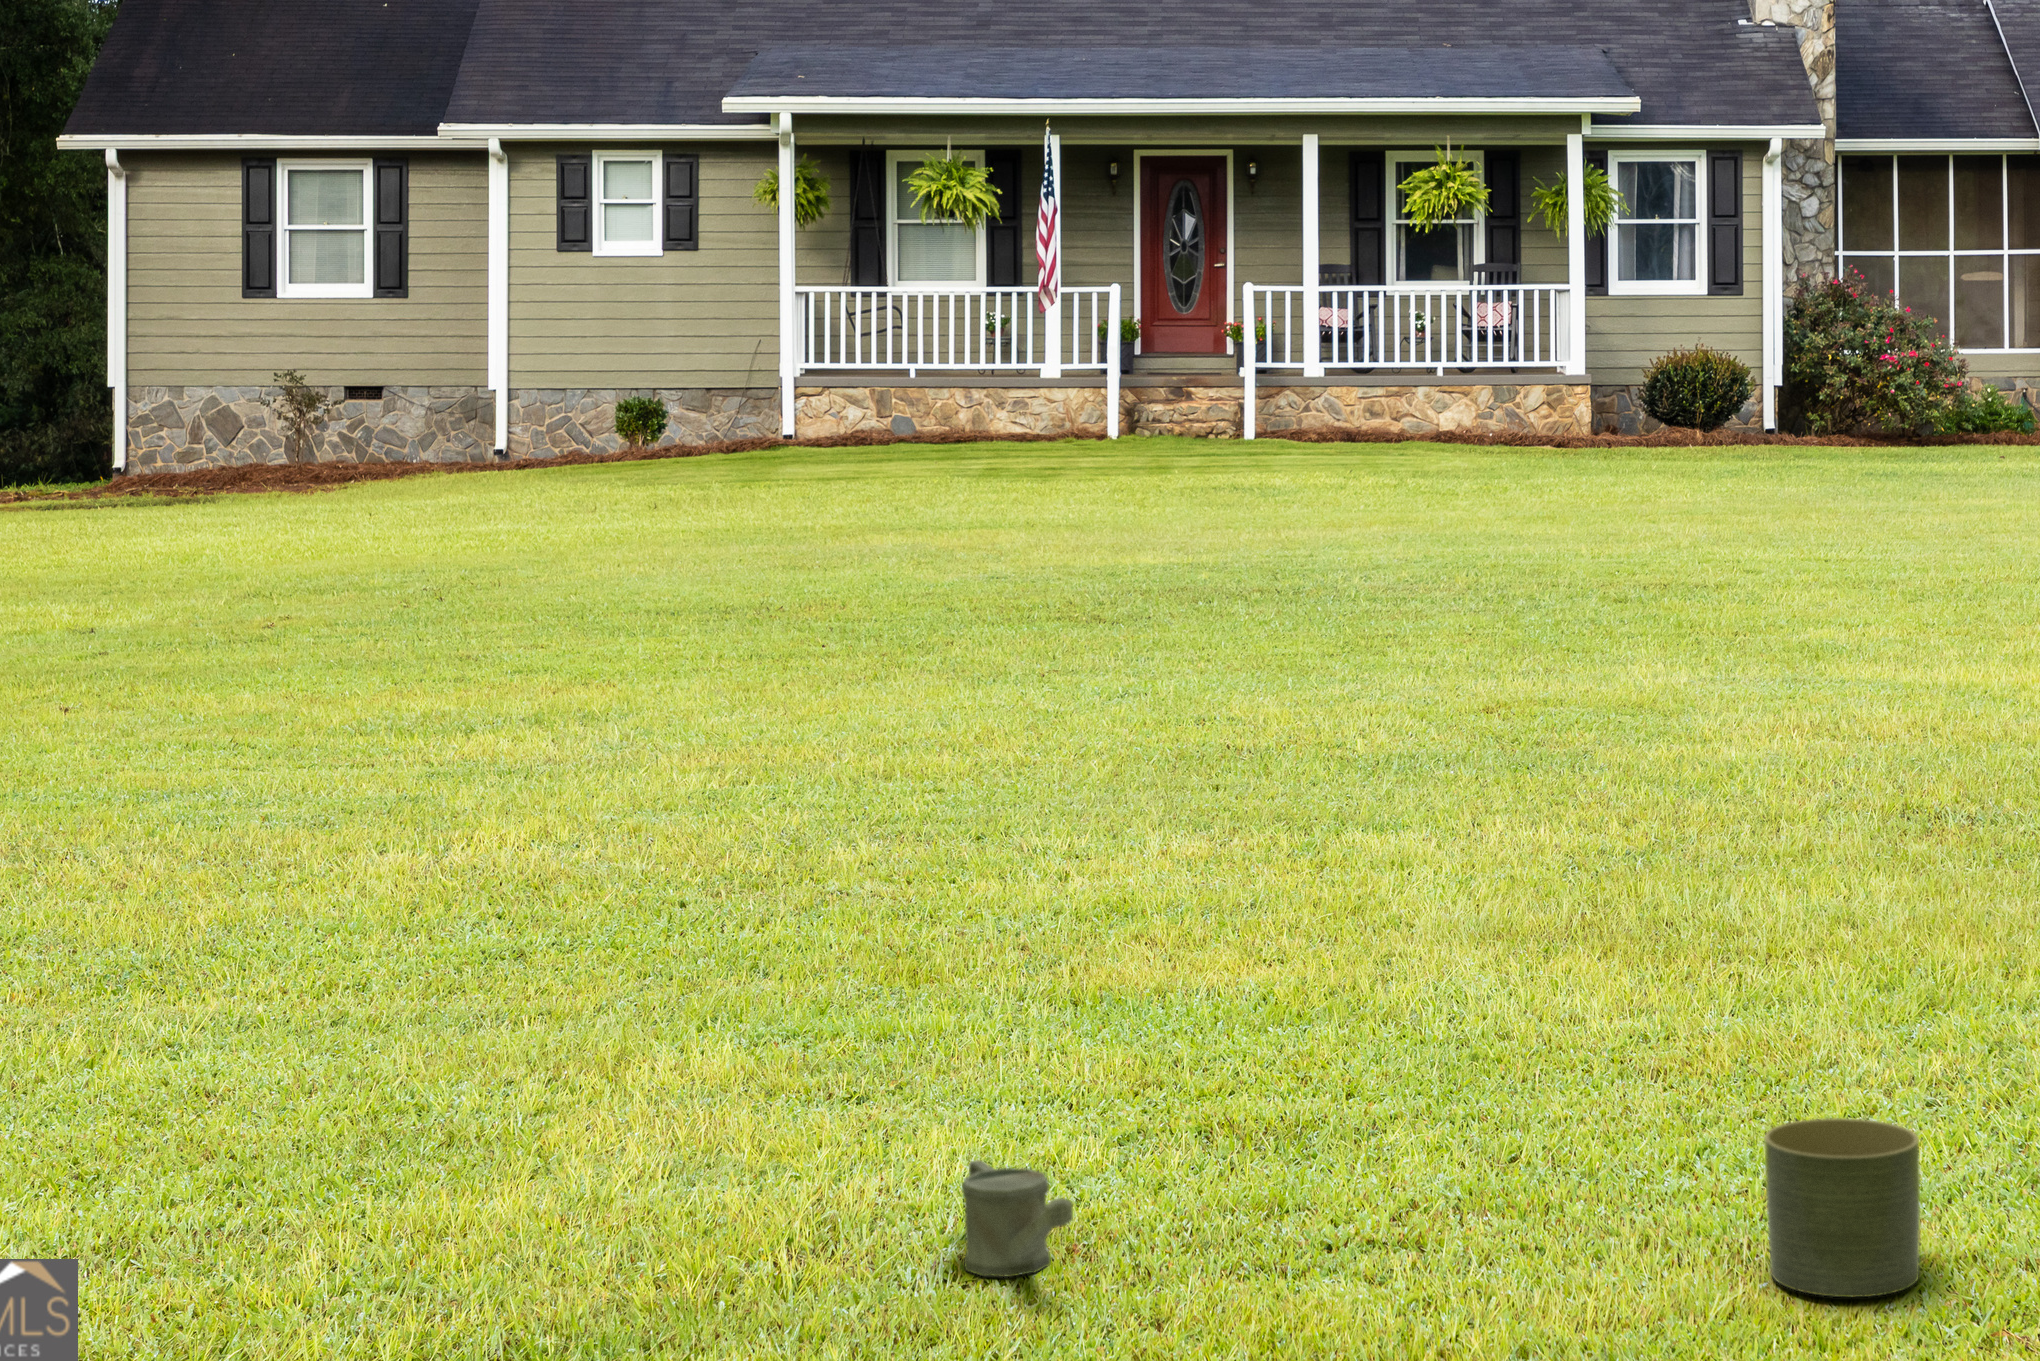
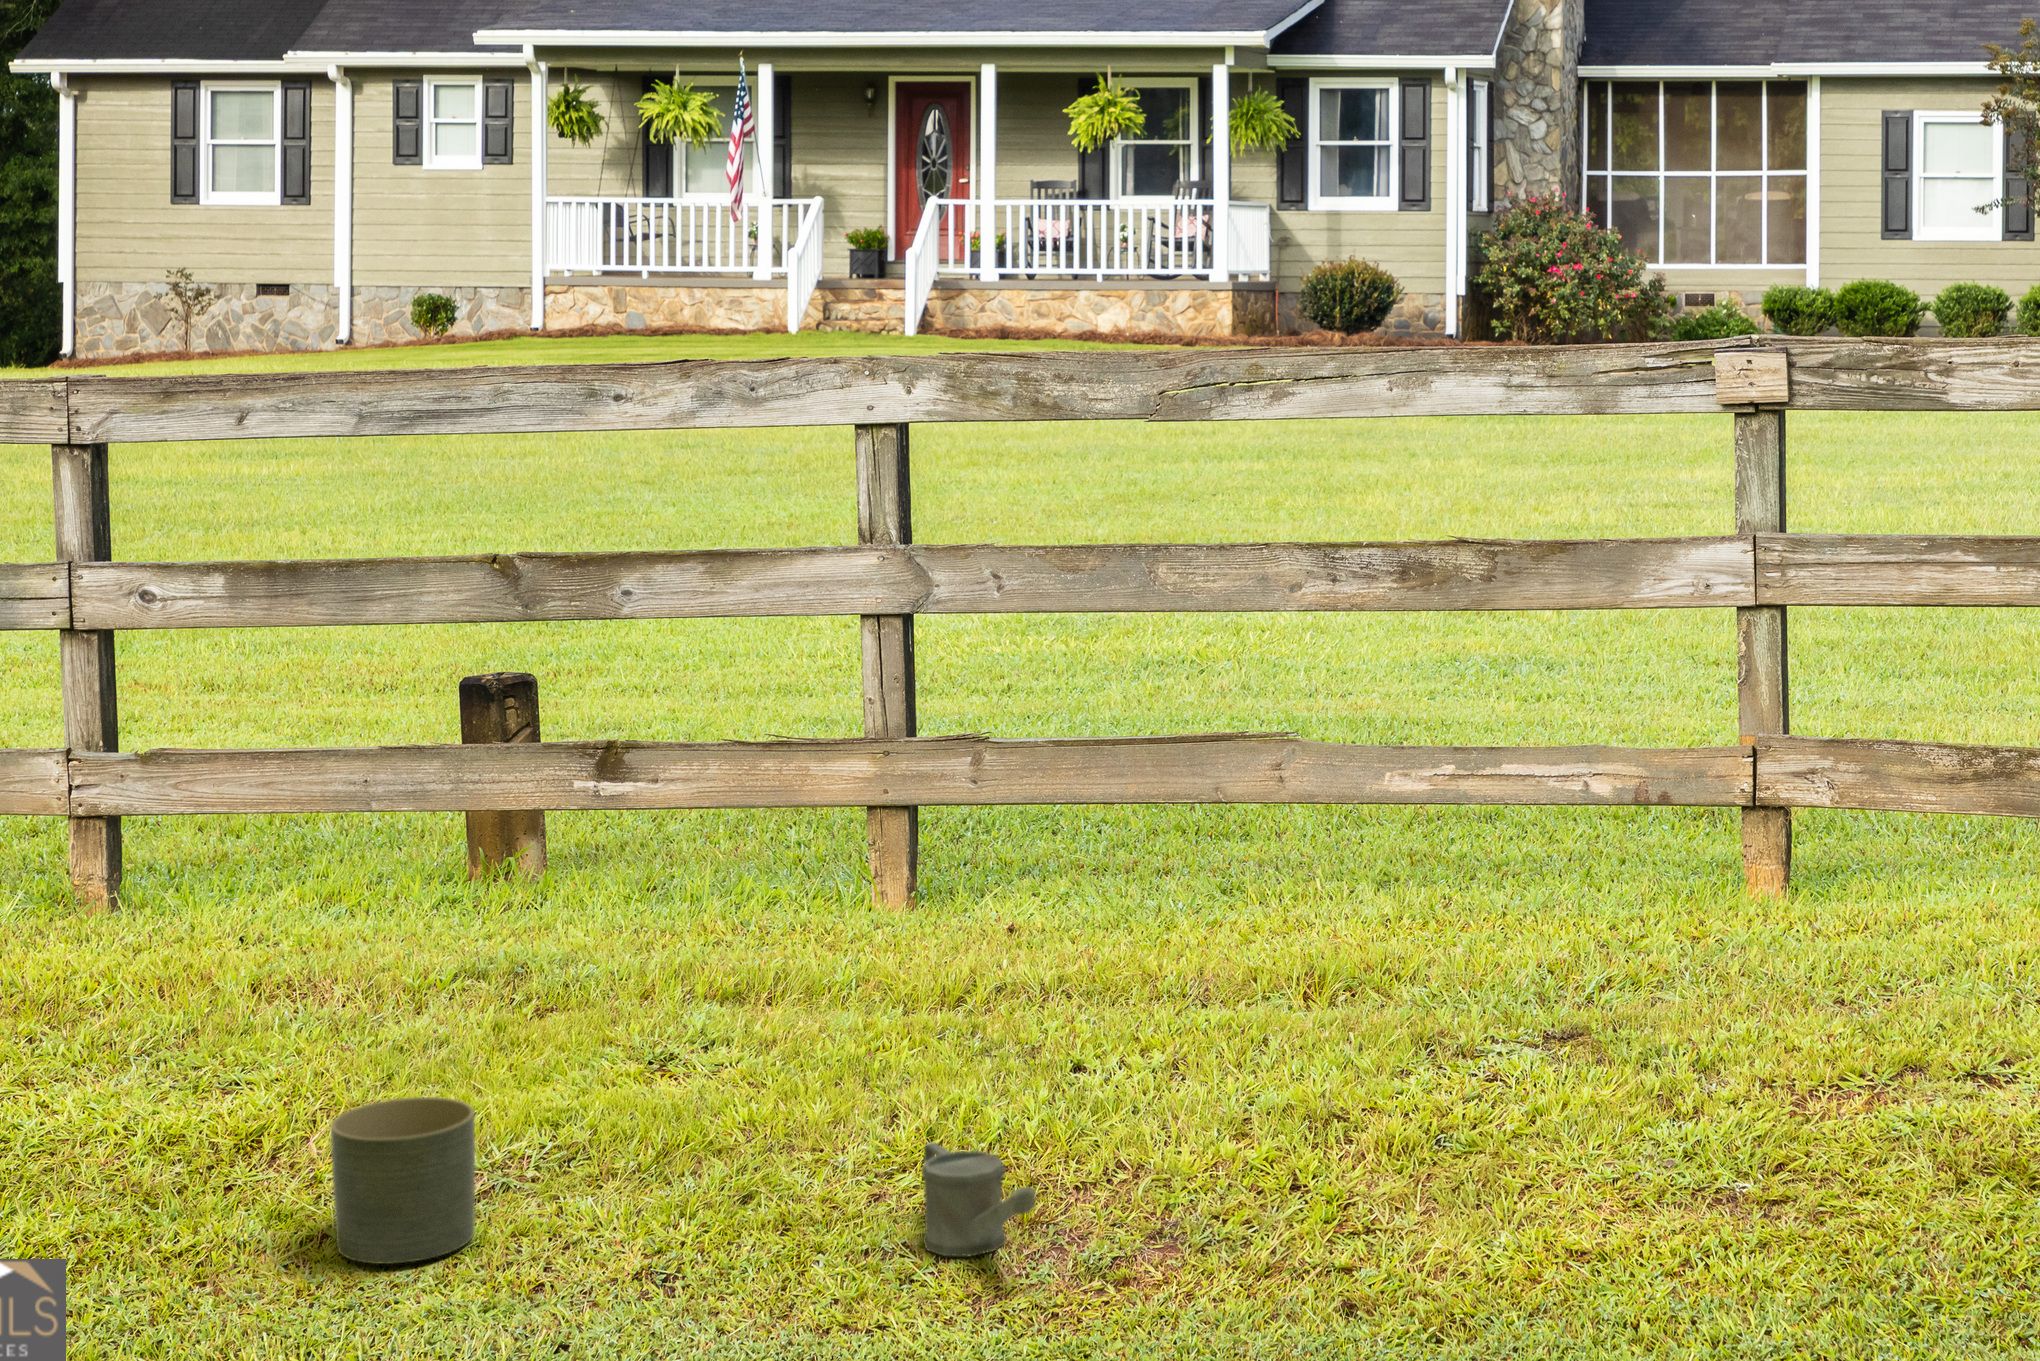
planter: present [1764,1118,1920,1297] -> present [331,1097,475,1264]

